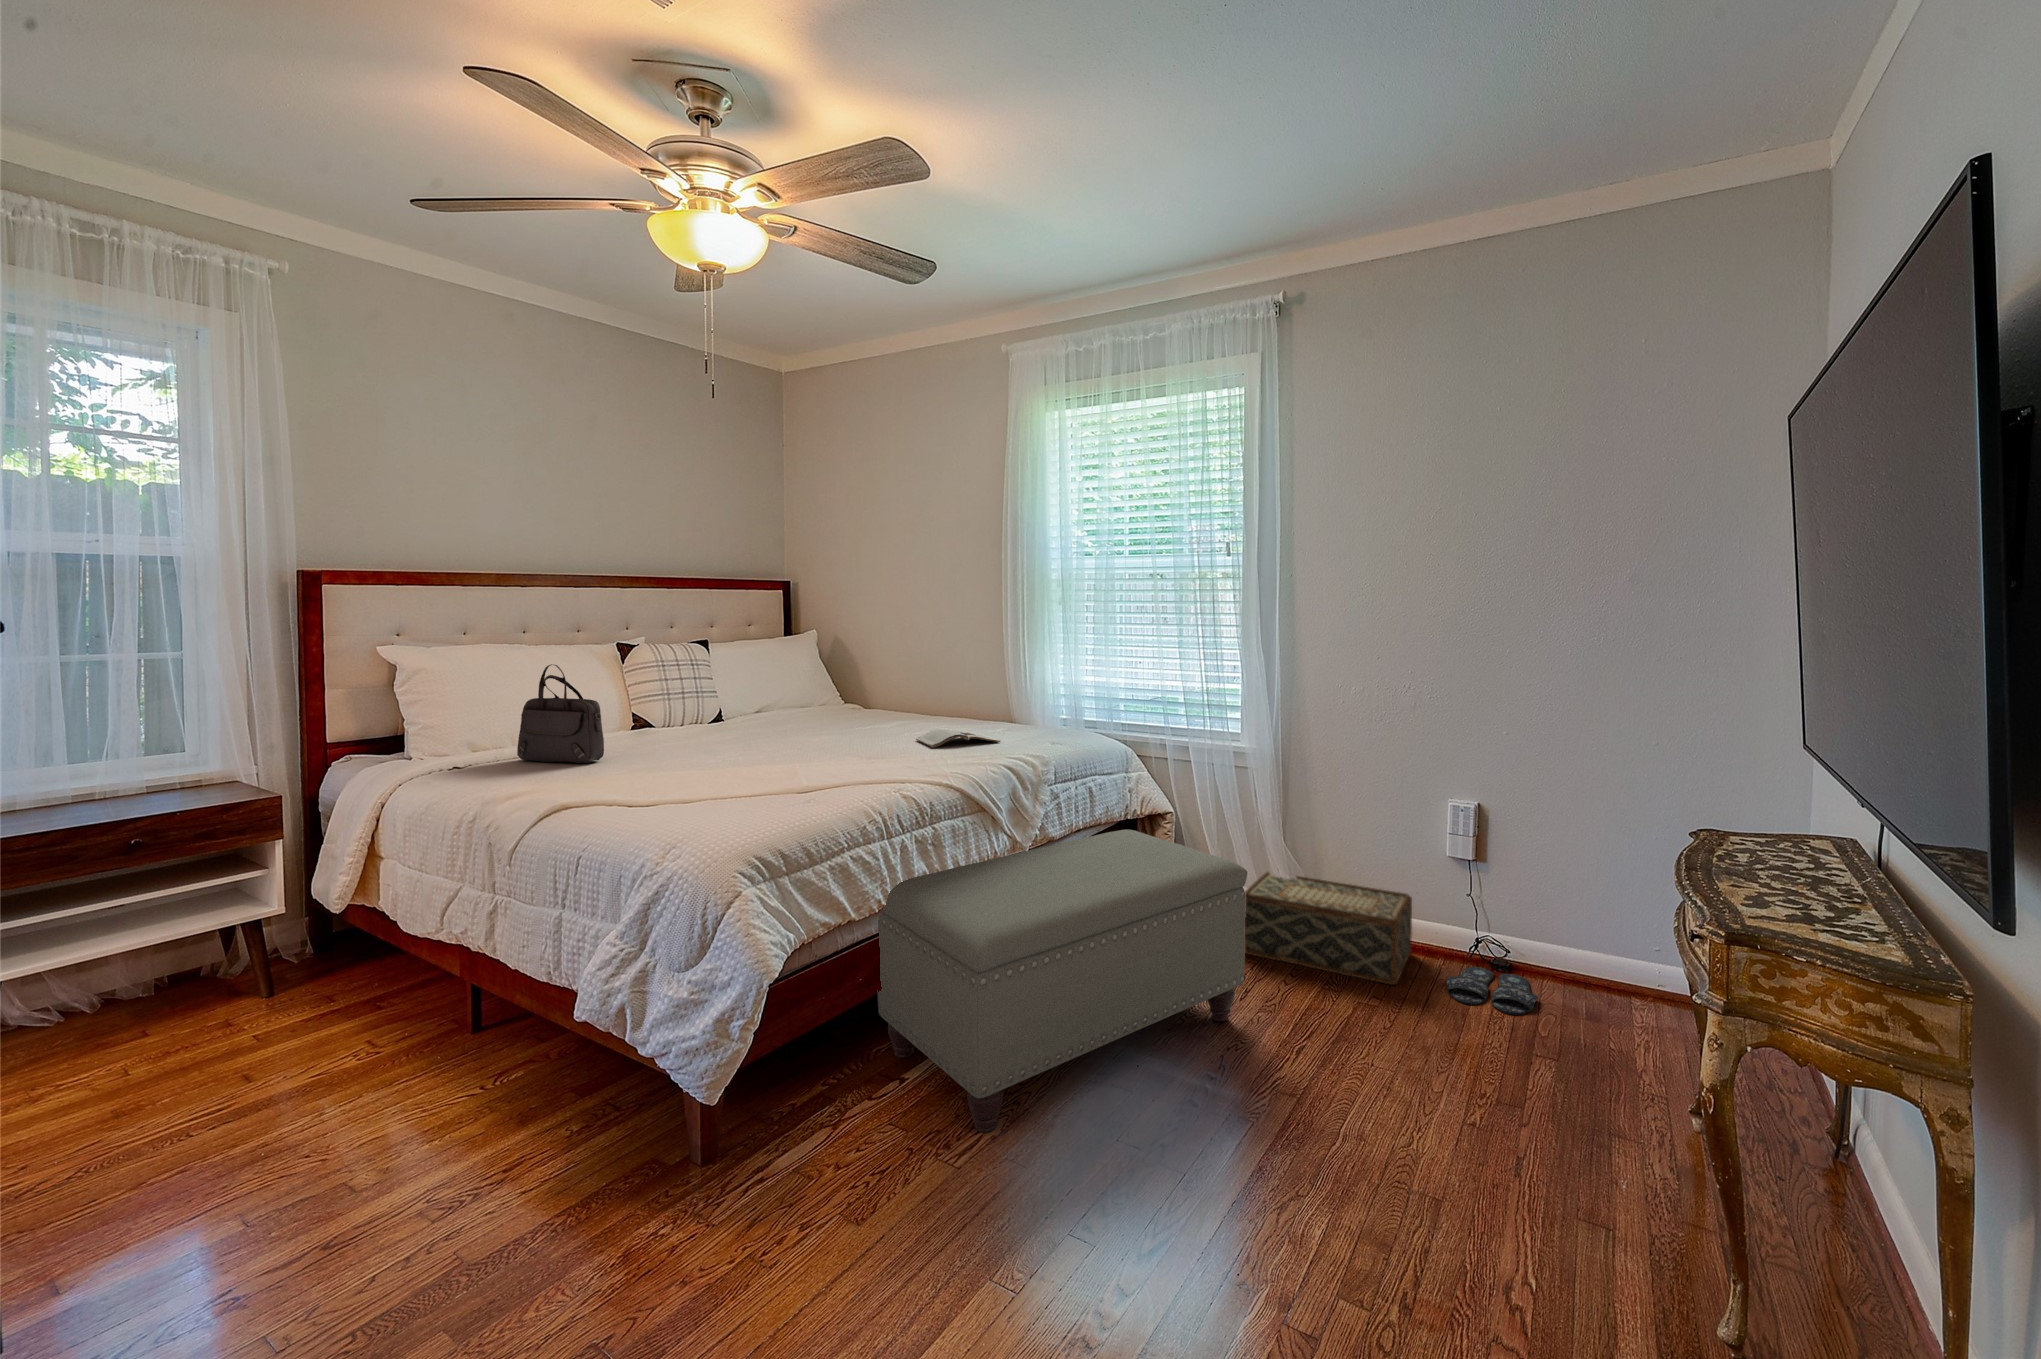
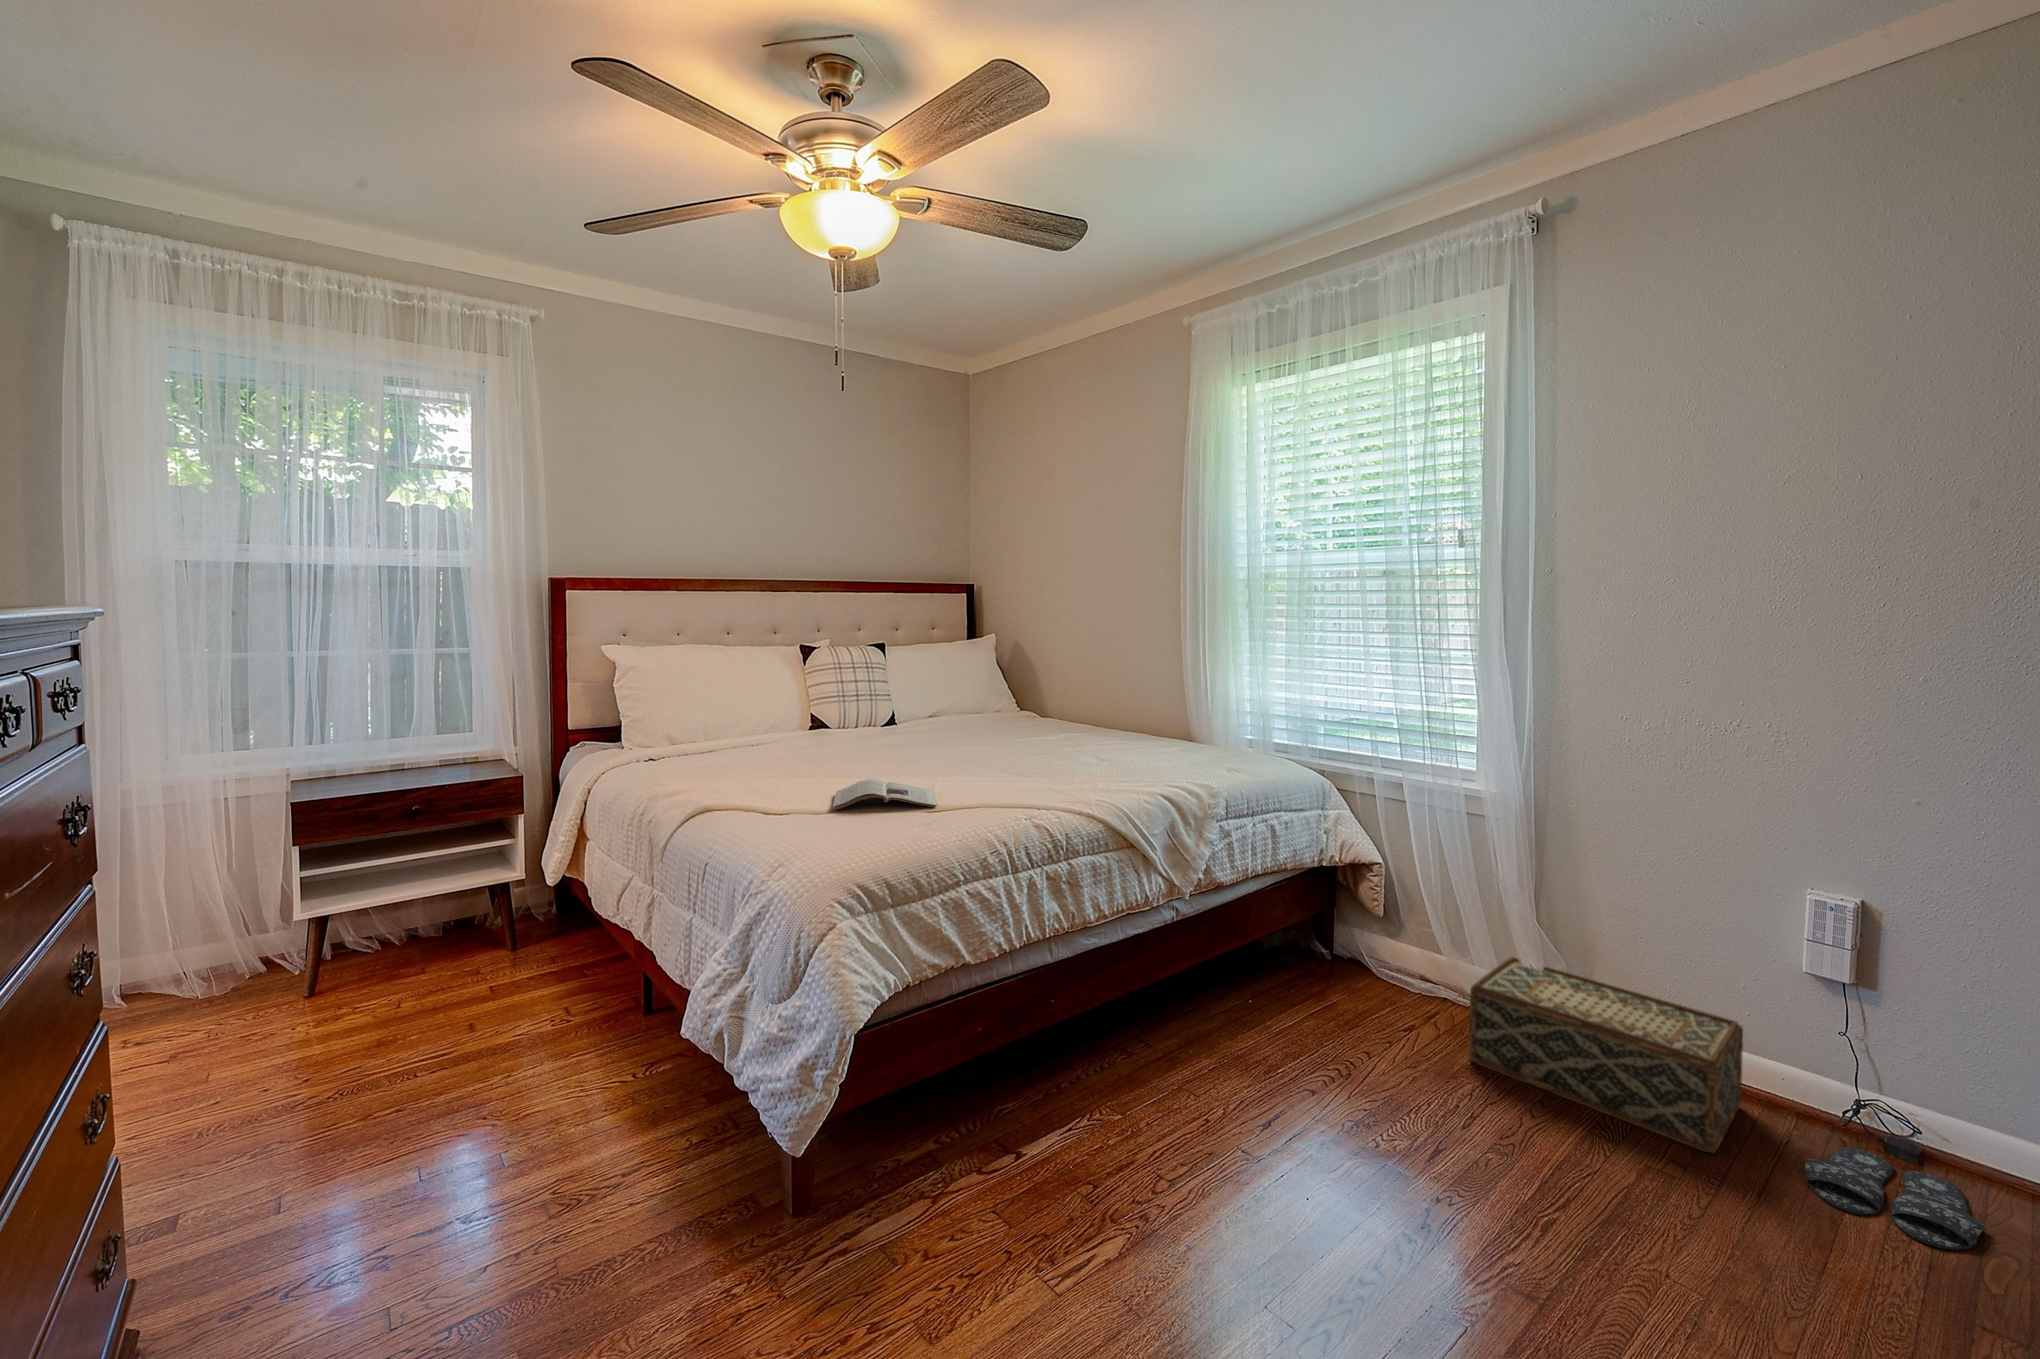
handbag: present [517,664,604,764] -> none [698,666,768,764]
magazine: present [916,728,1001,748] -> present [833,779,937,811]
ottoman: present [878,830,1247,1133] -> none [998,887,1474,1254]

